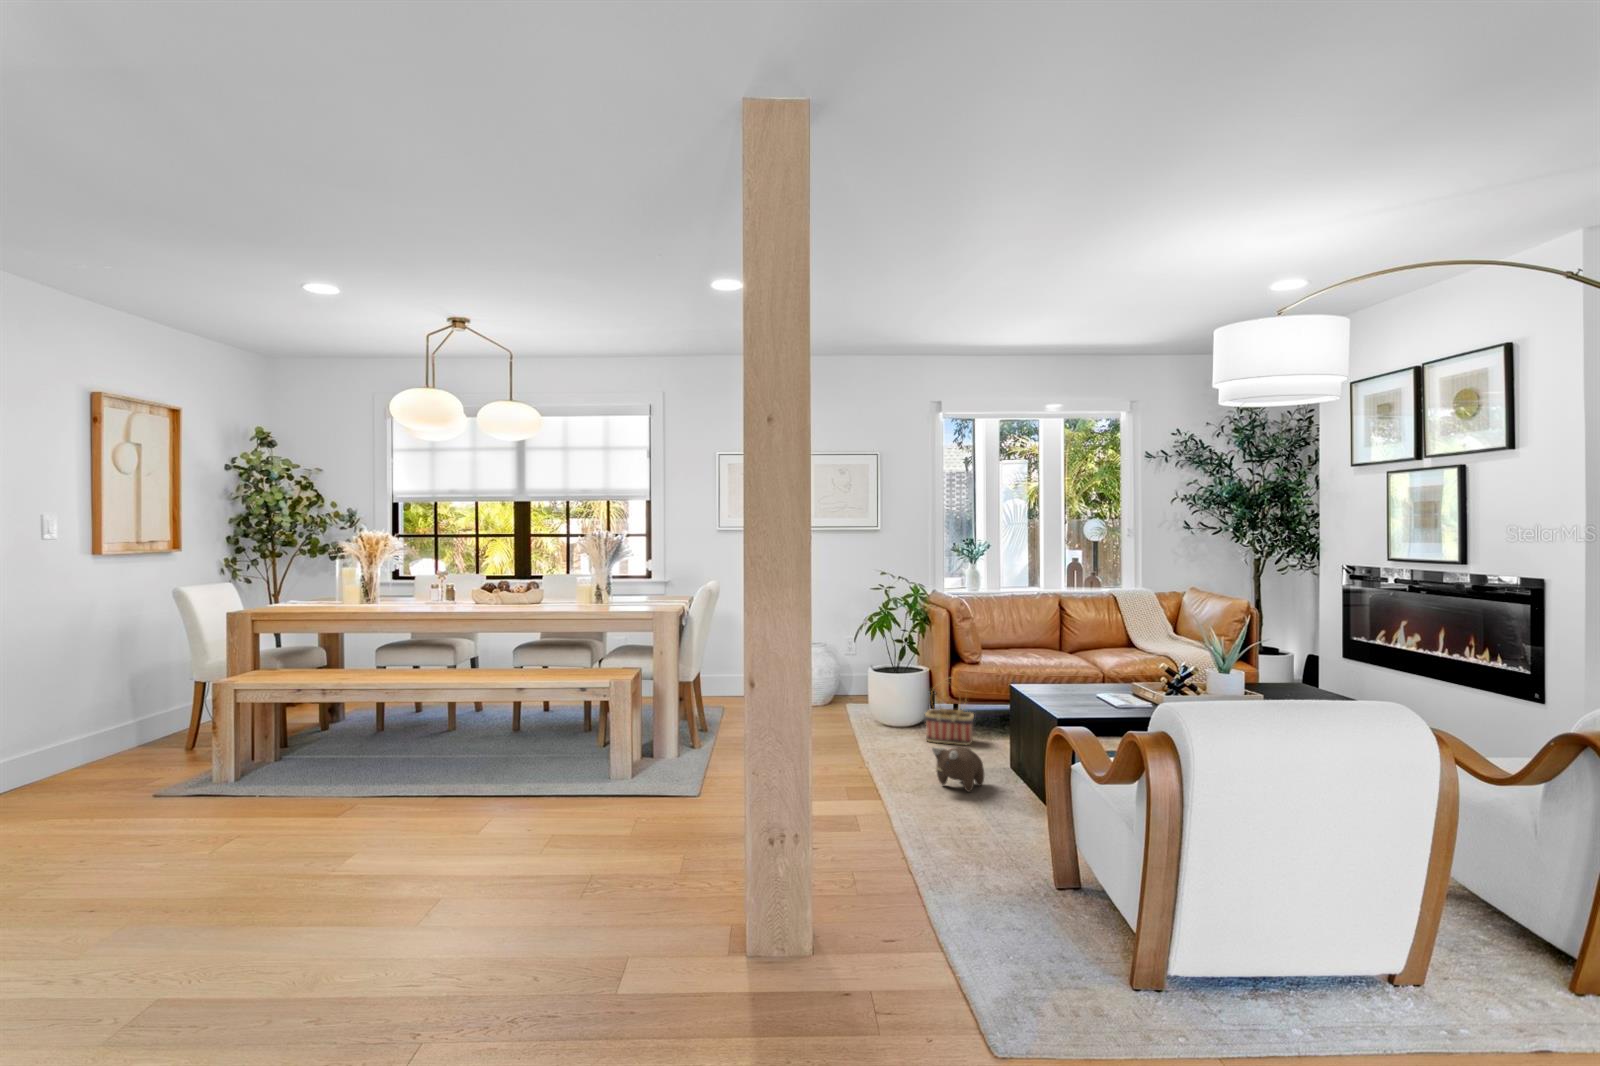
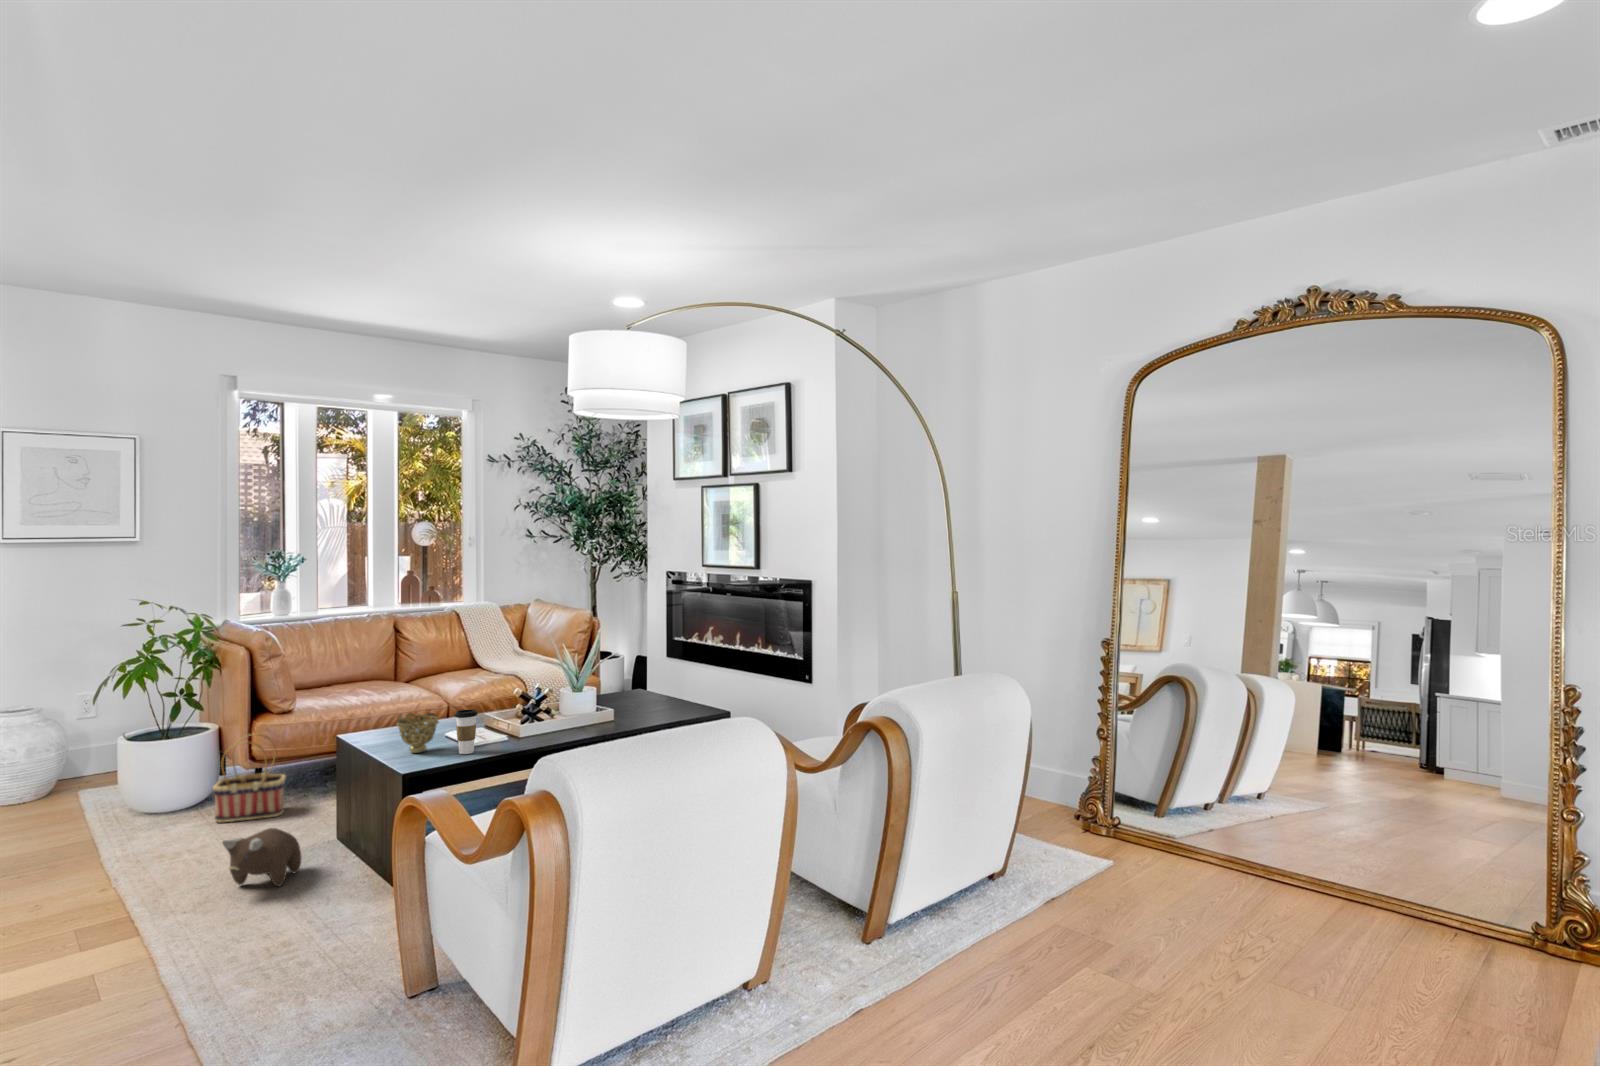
decorative bowl: none [1057,672,1093,706] -> present [396,713,439,753]
coffee cup: none [1106,674,1126,713] -> present [455,709,478,754]

